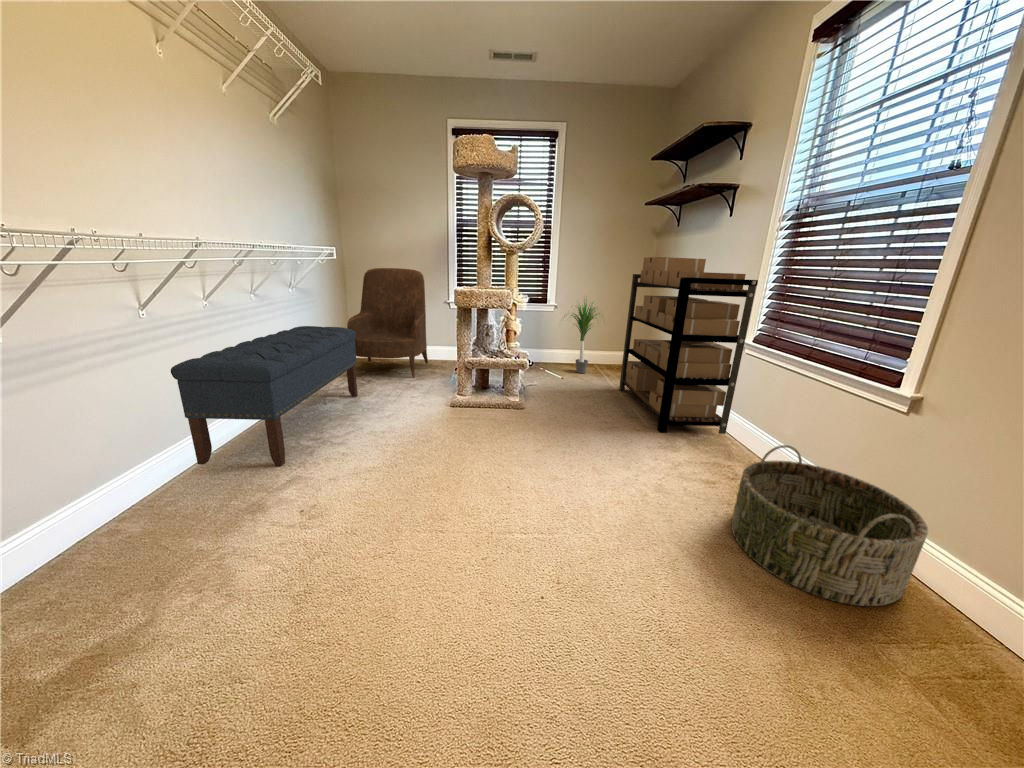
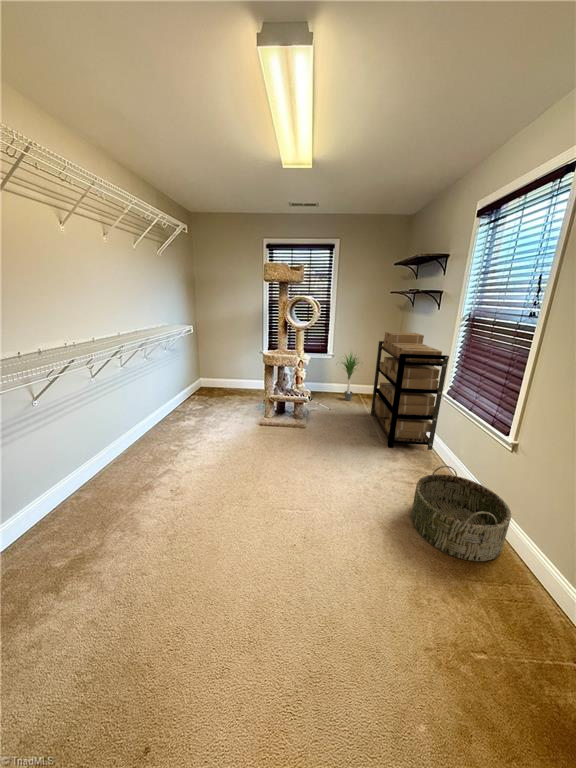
armchair: present [347,268,428,377] -> none [199,331,249,403]
bench: present [171,326,358,466] -> none [109,374,205,462]

